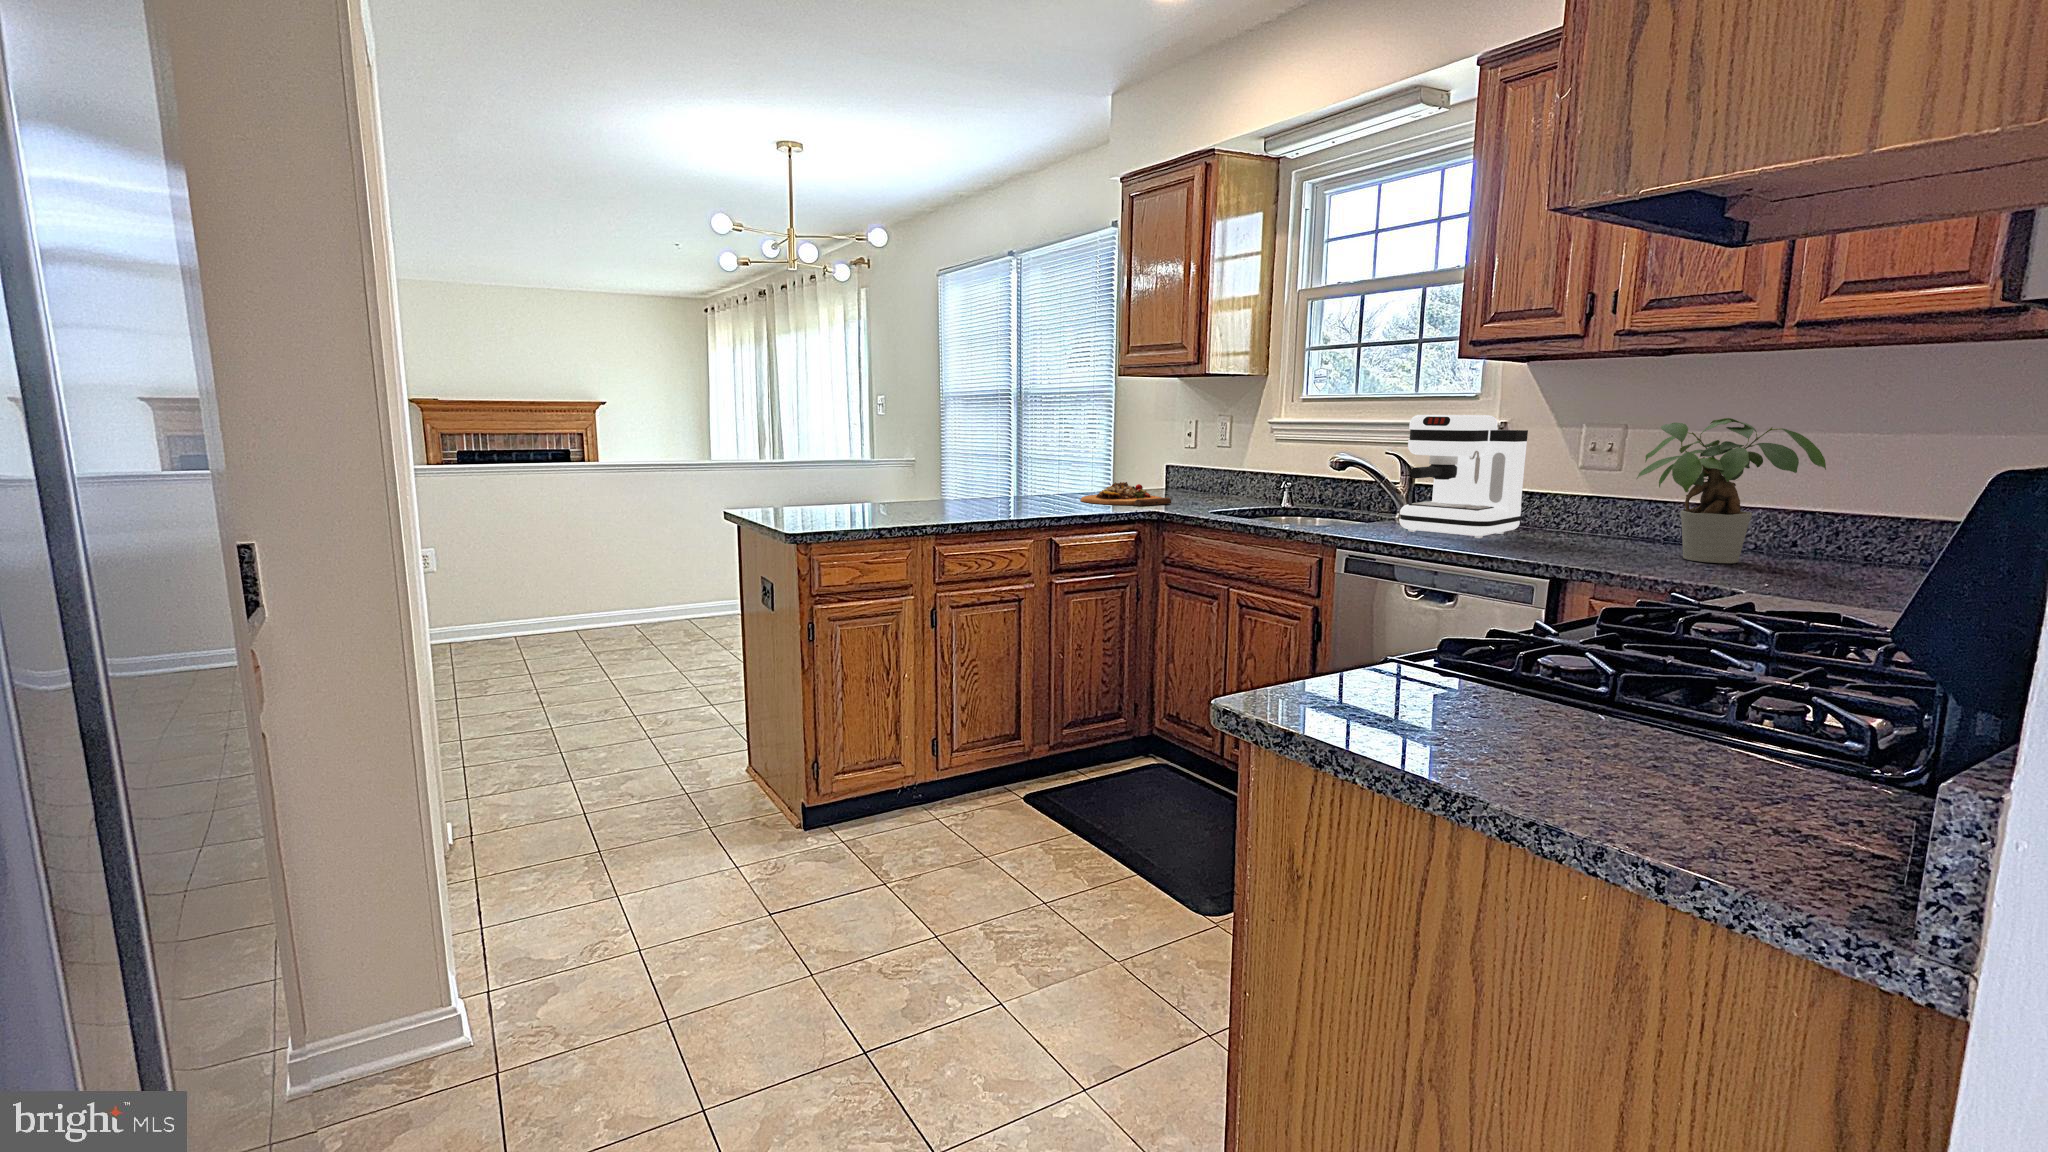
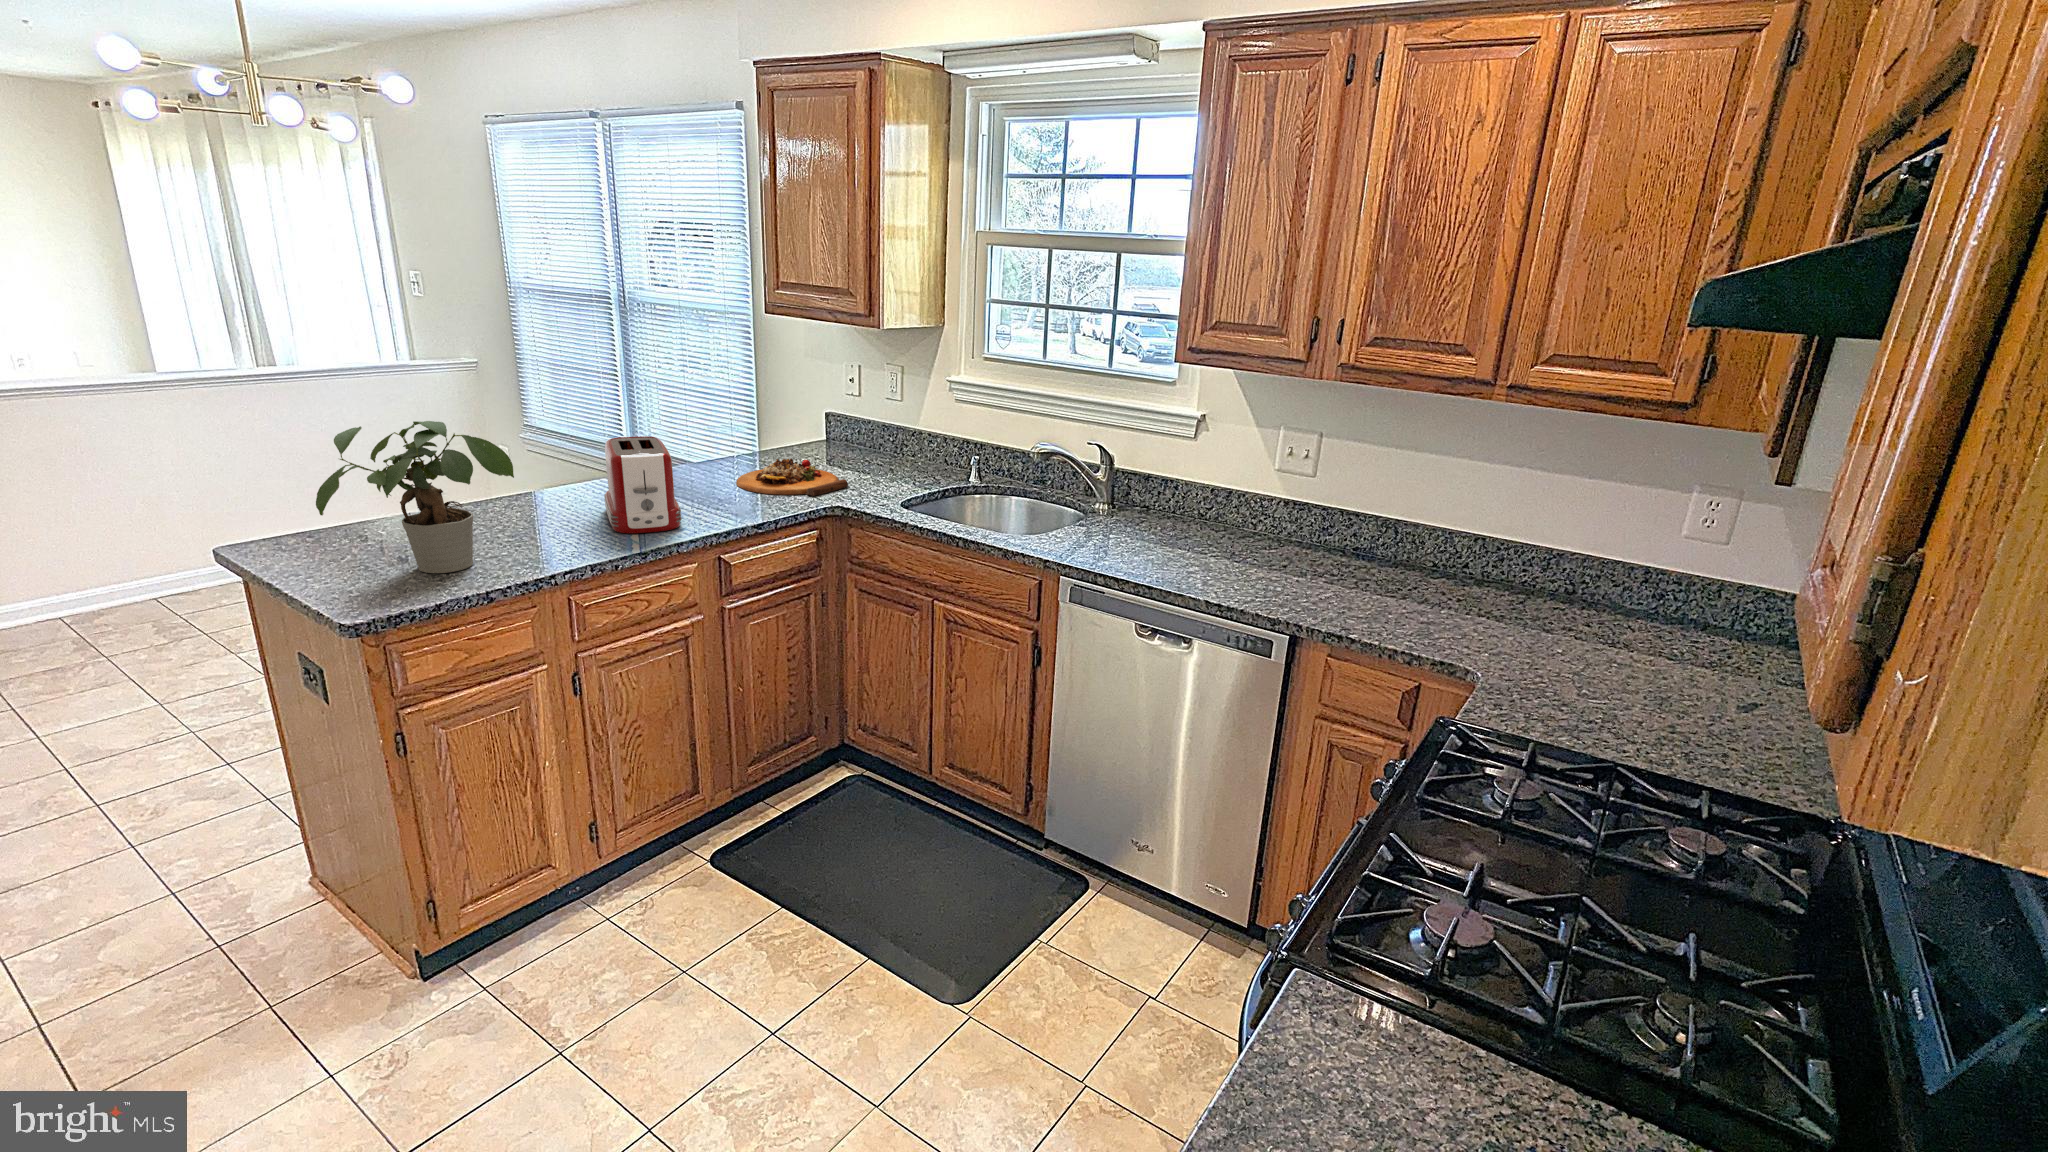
coffee maker: present [1399,415,1528,538] -> none [1113,415,1236,559]
potted plant: present [1637,418,1826,563] -> present [316,421,514,573]
toaster: none [977,449,1030,512] -> present [604,436,682,533]

